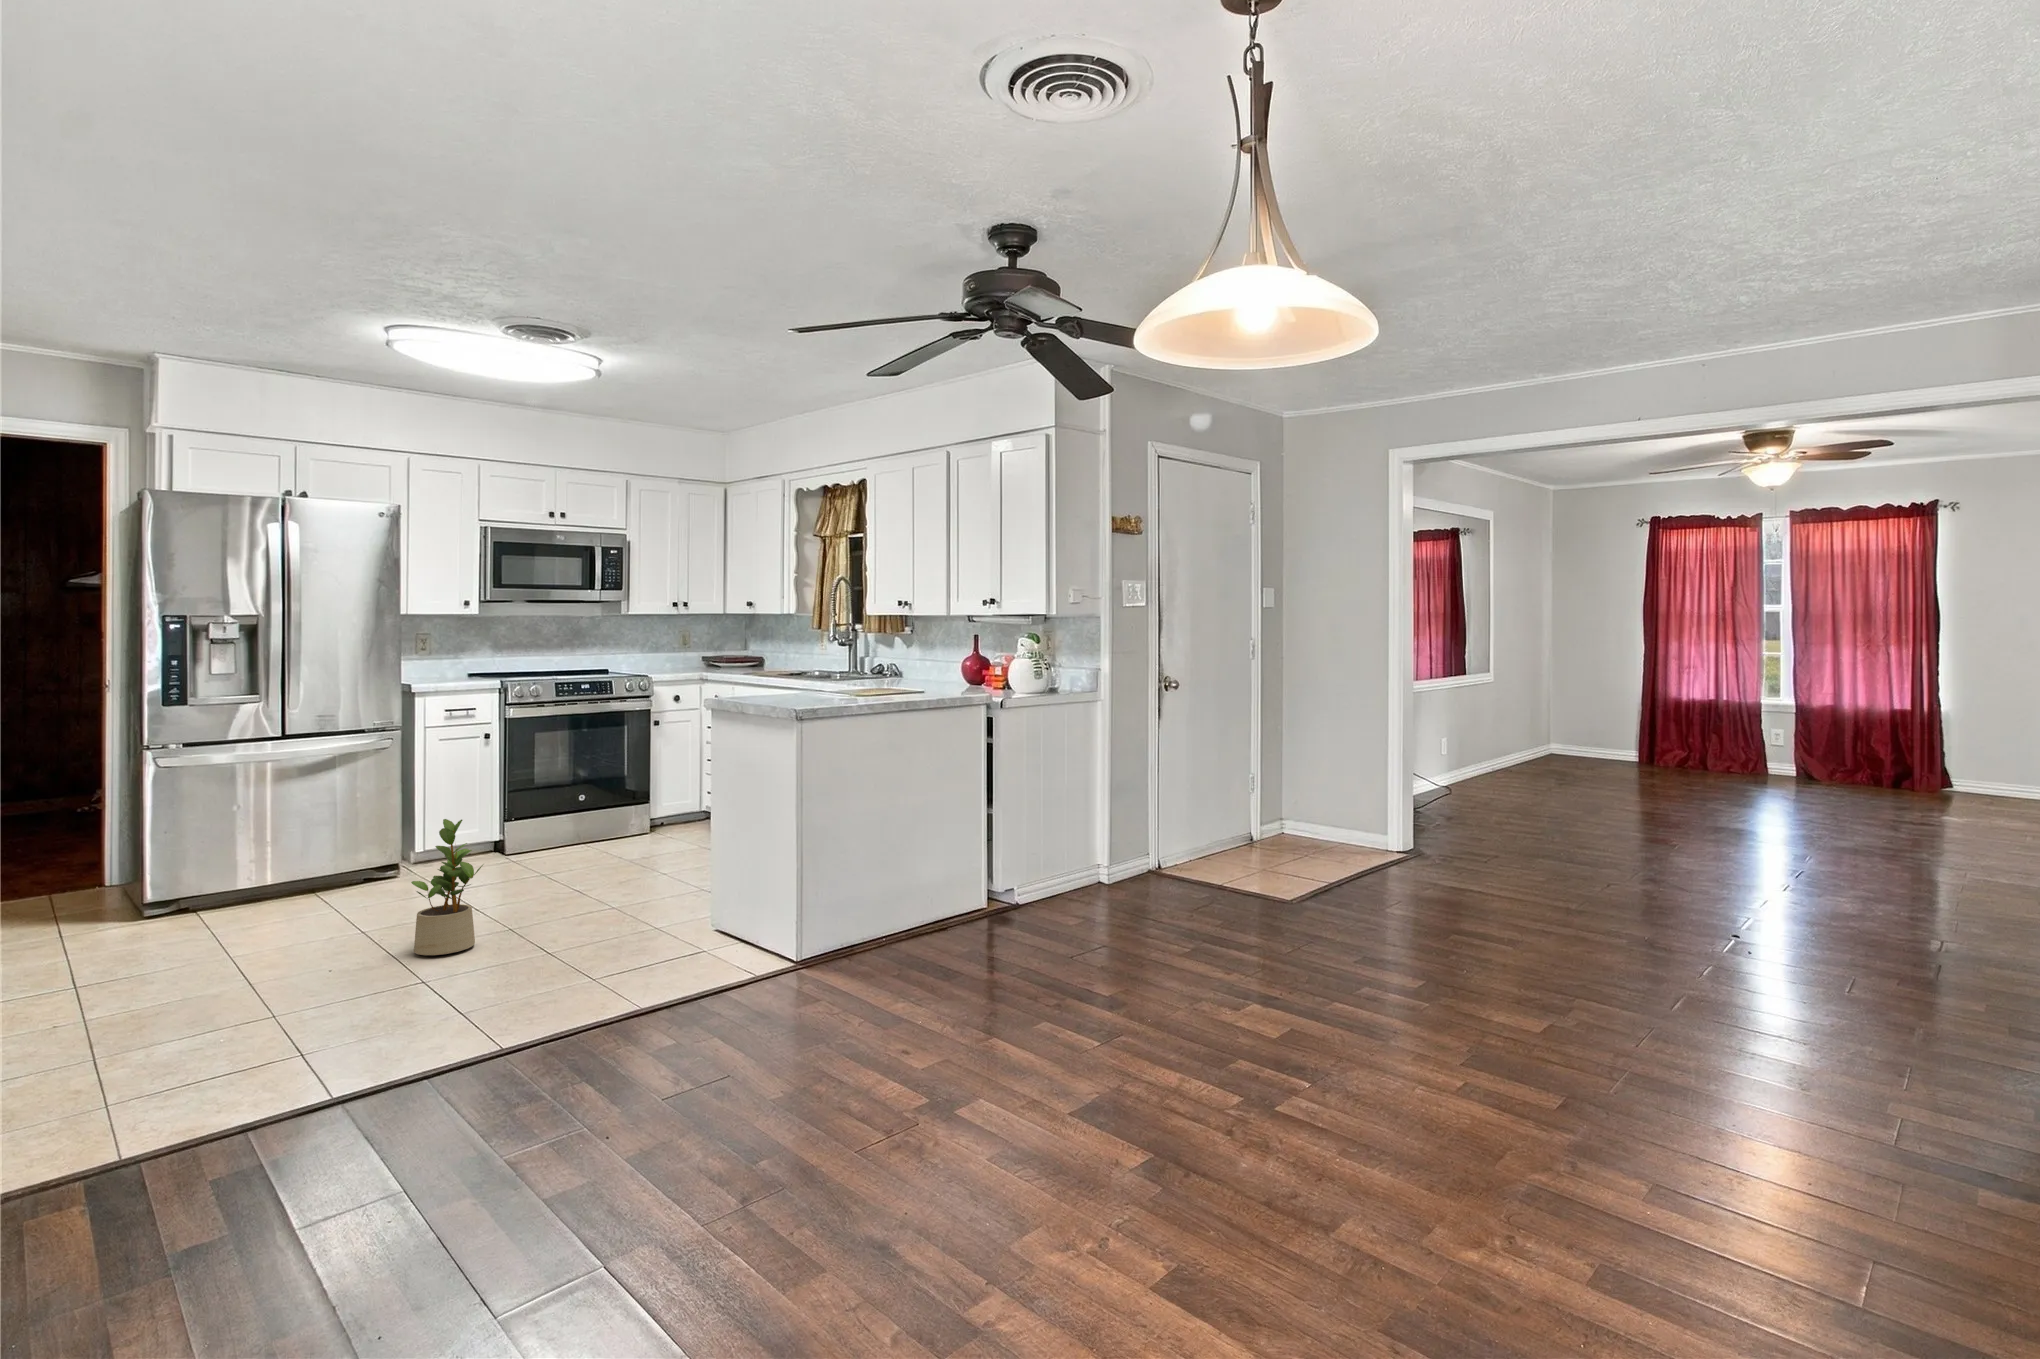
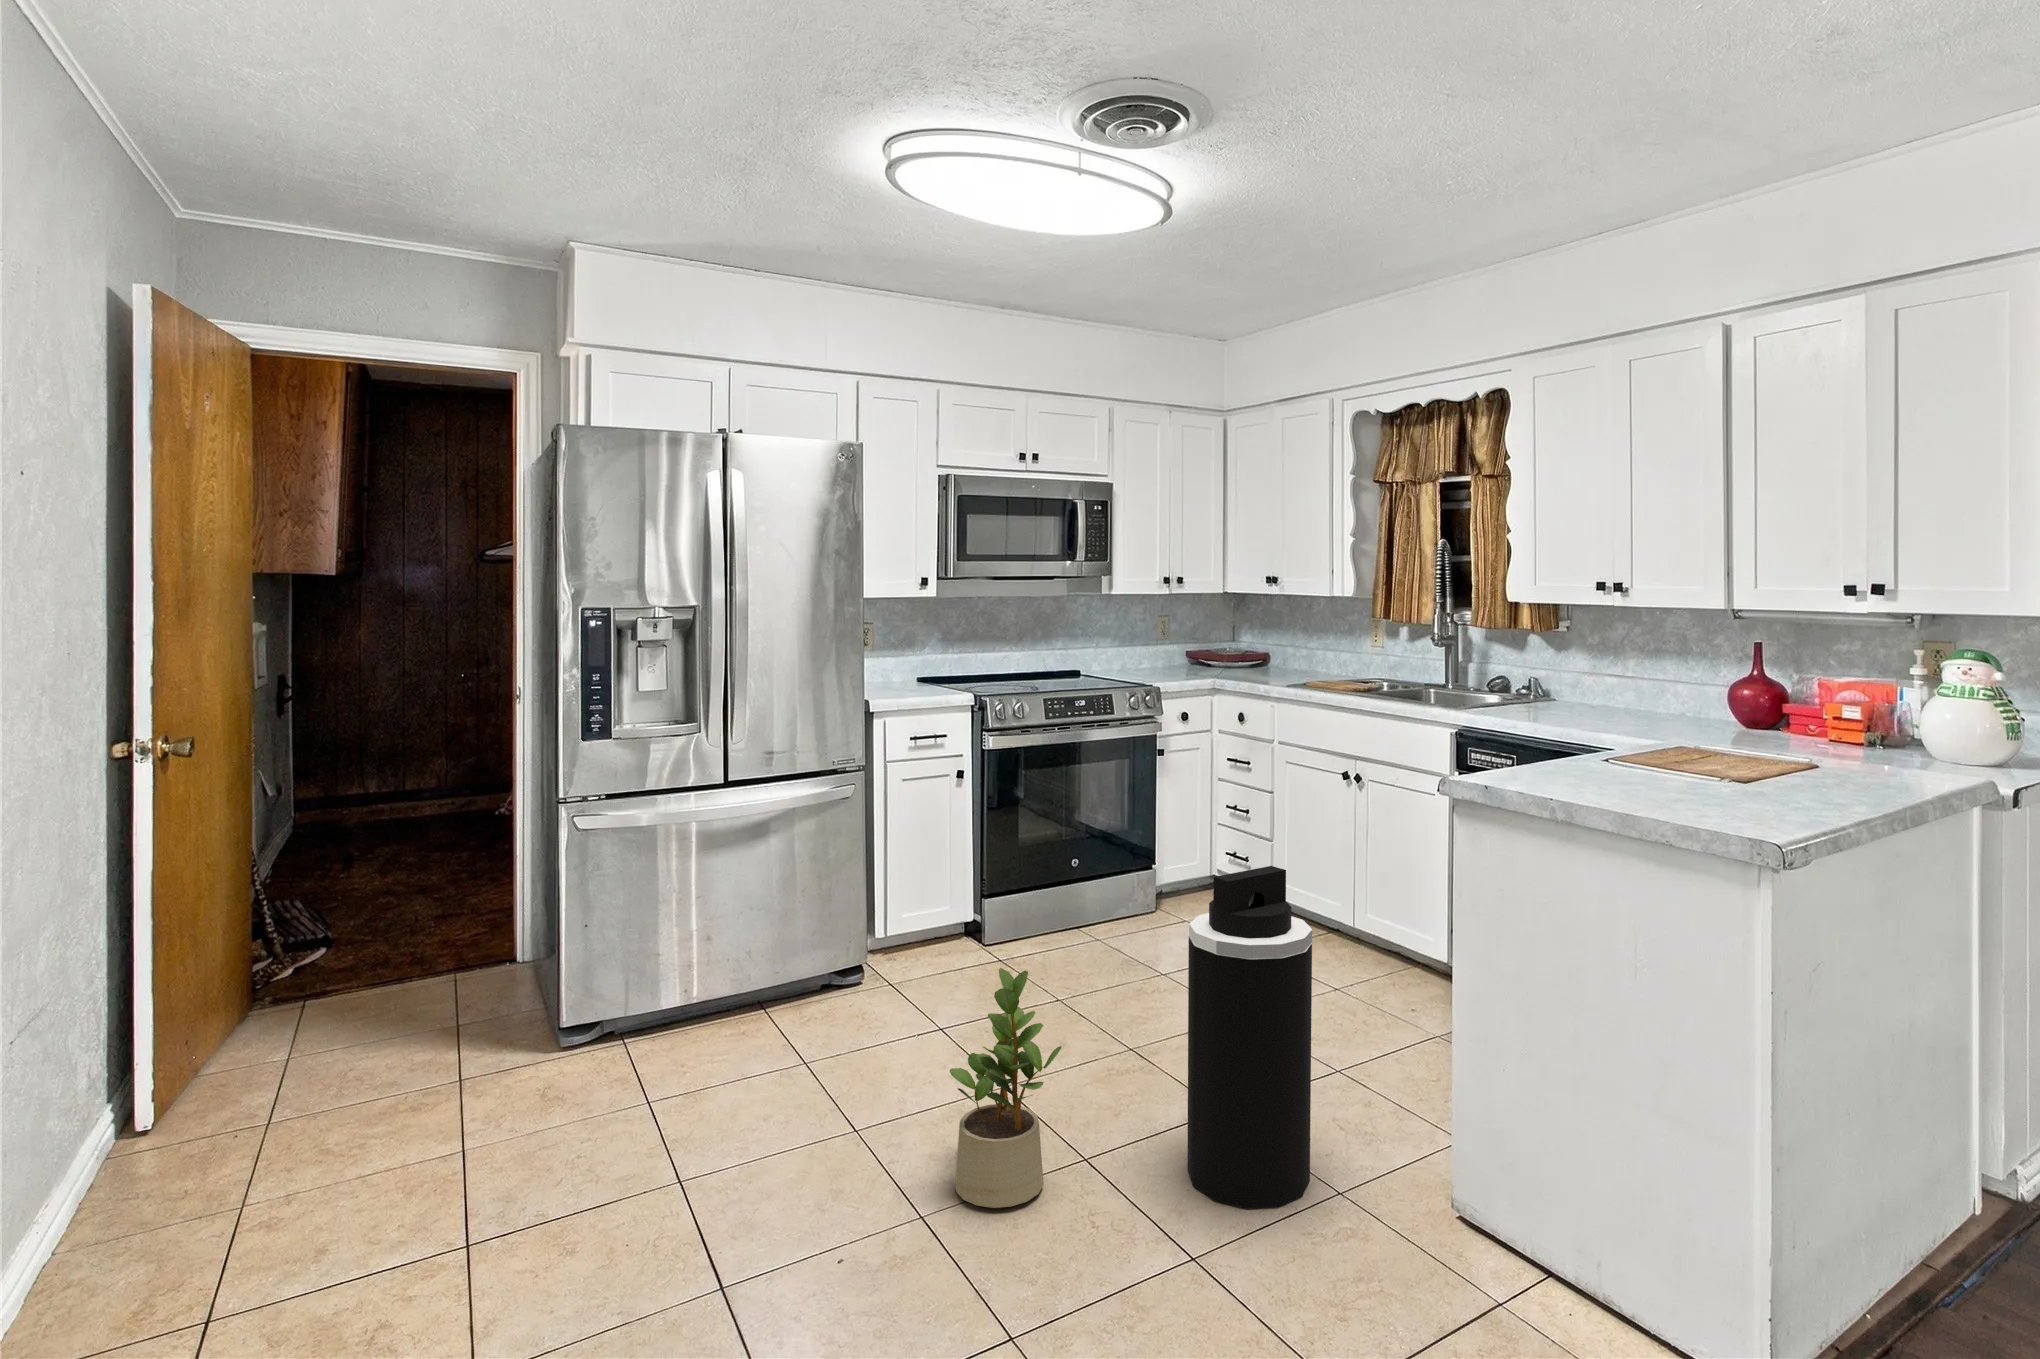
trash can: none [570,756,645,943] -> present [1187,866,1312,1208]

